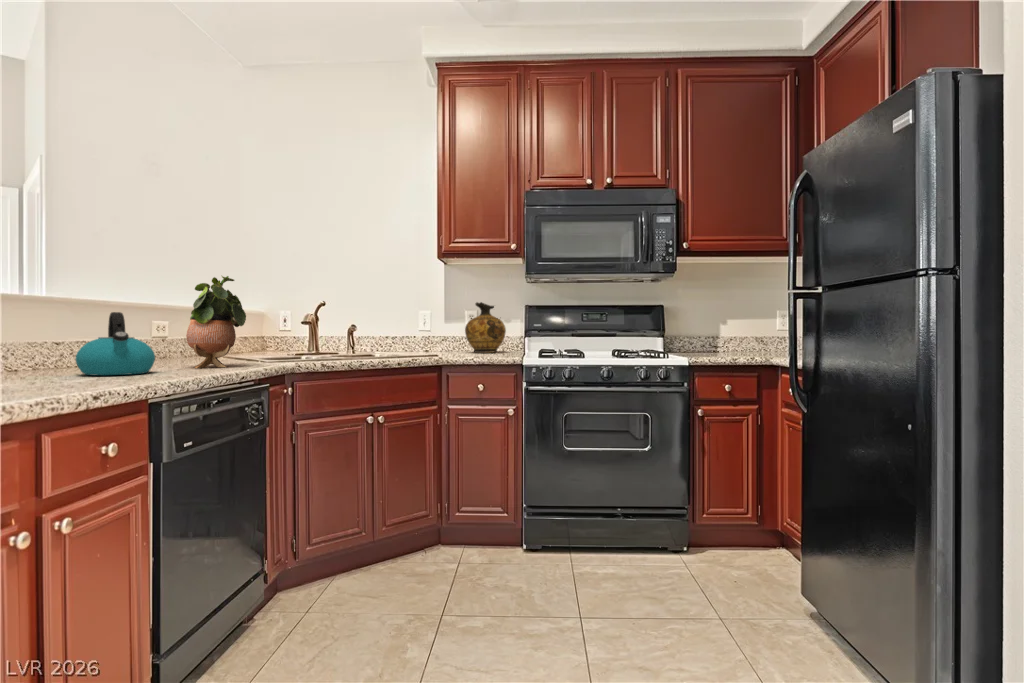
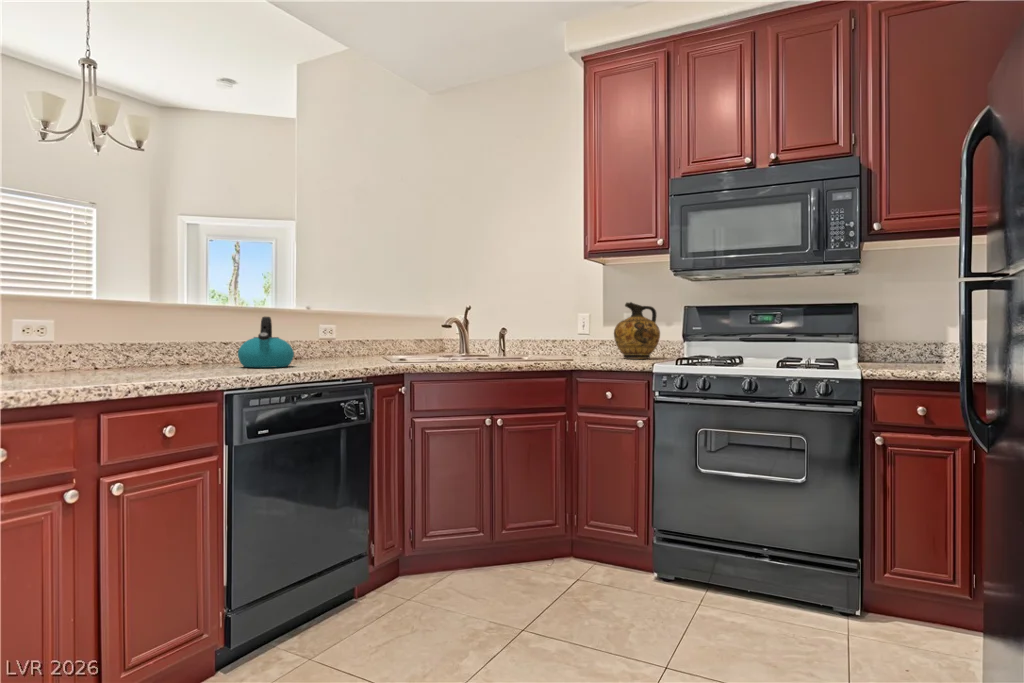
potted plant: present [186,276,246,368] -> none [324,283,370,365]

